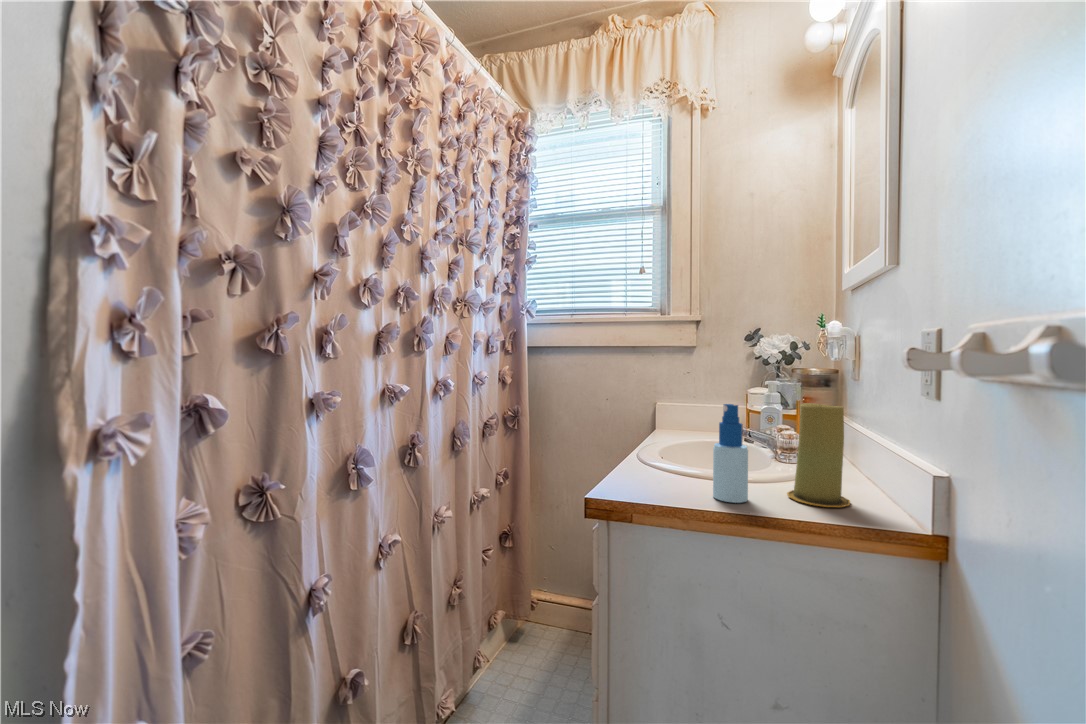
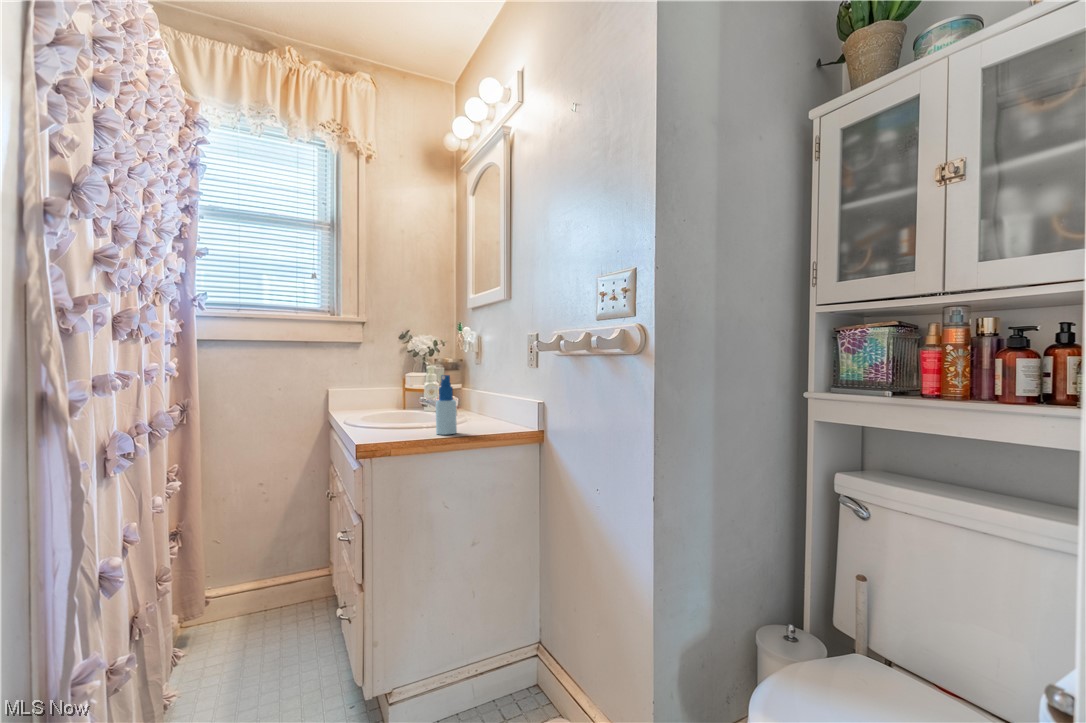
candle: present [787,403,850,507] -> none [469,374,500,429]

